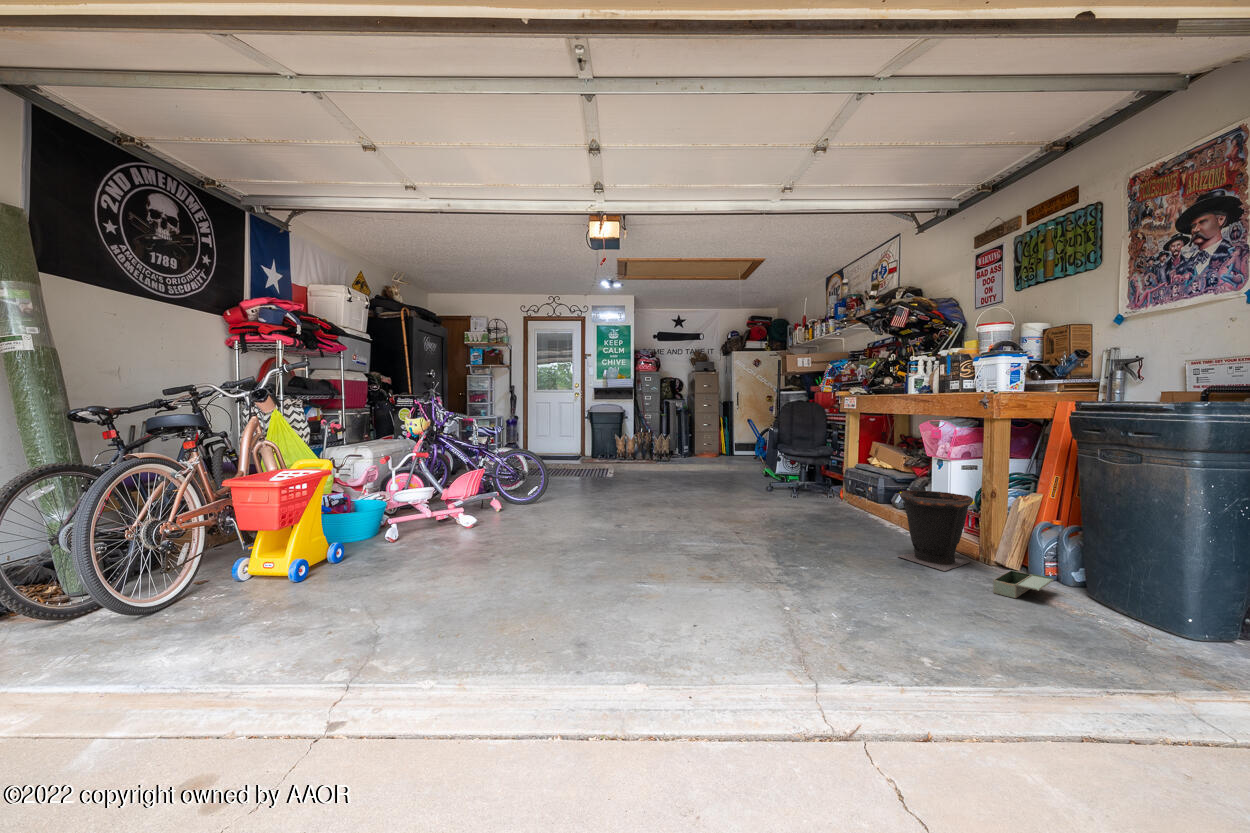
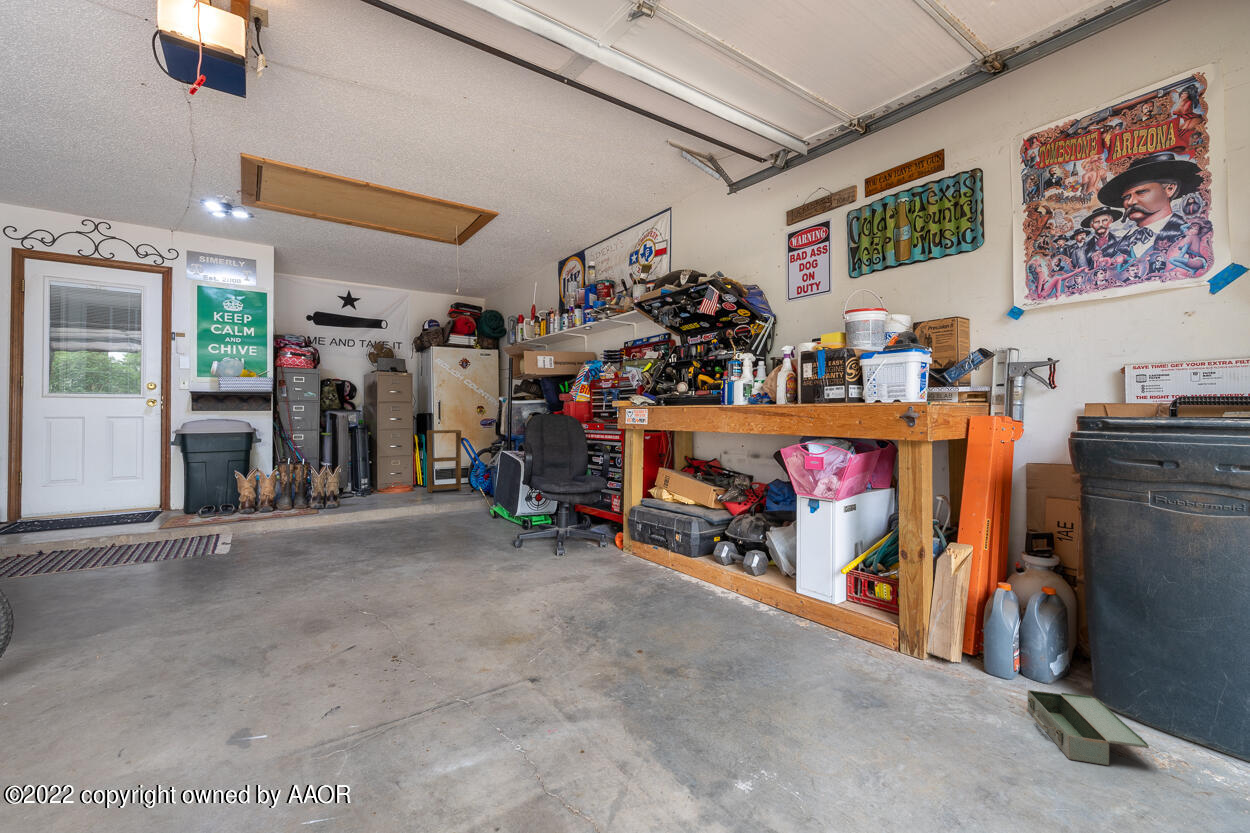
shelving unit: none [727,414,752,460] -> present [427,430,461,493]
bucket: present [898,486,973,571] -> none [826,557,942,710]

